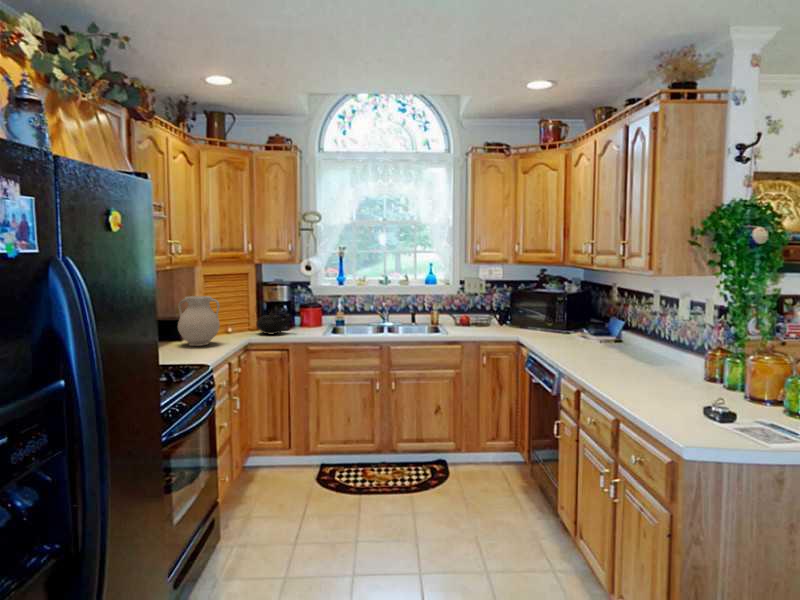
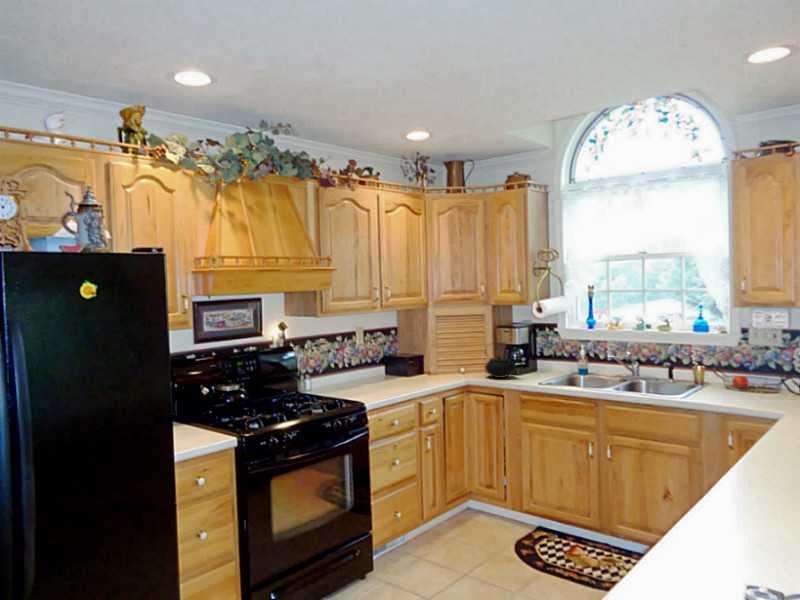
vase: present [178,296,220,346] -> none [401,336,437,382]

